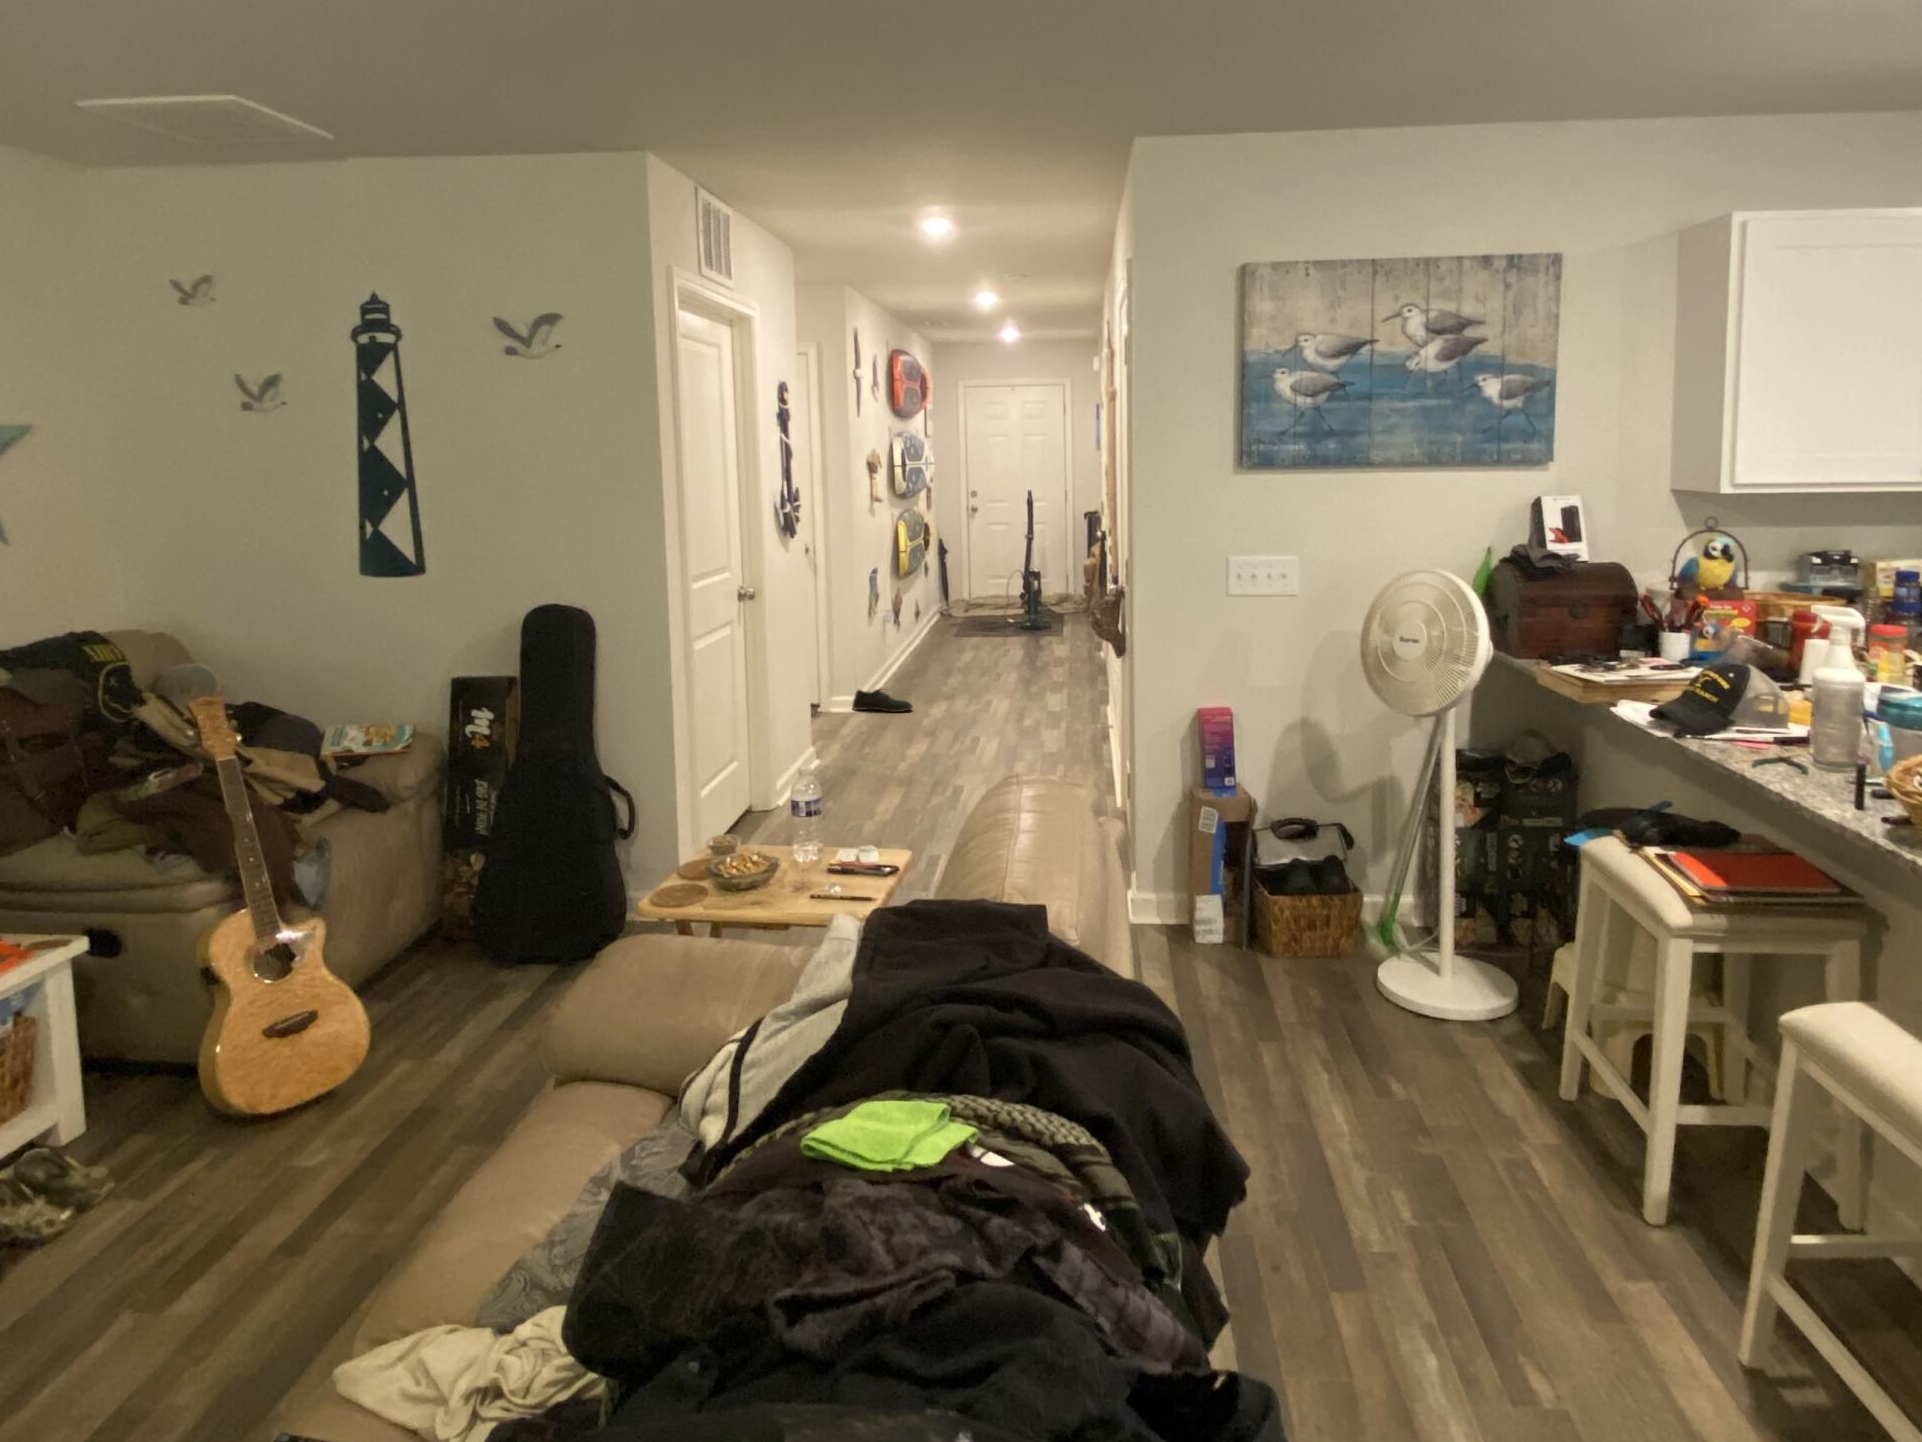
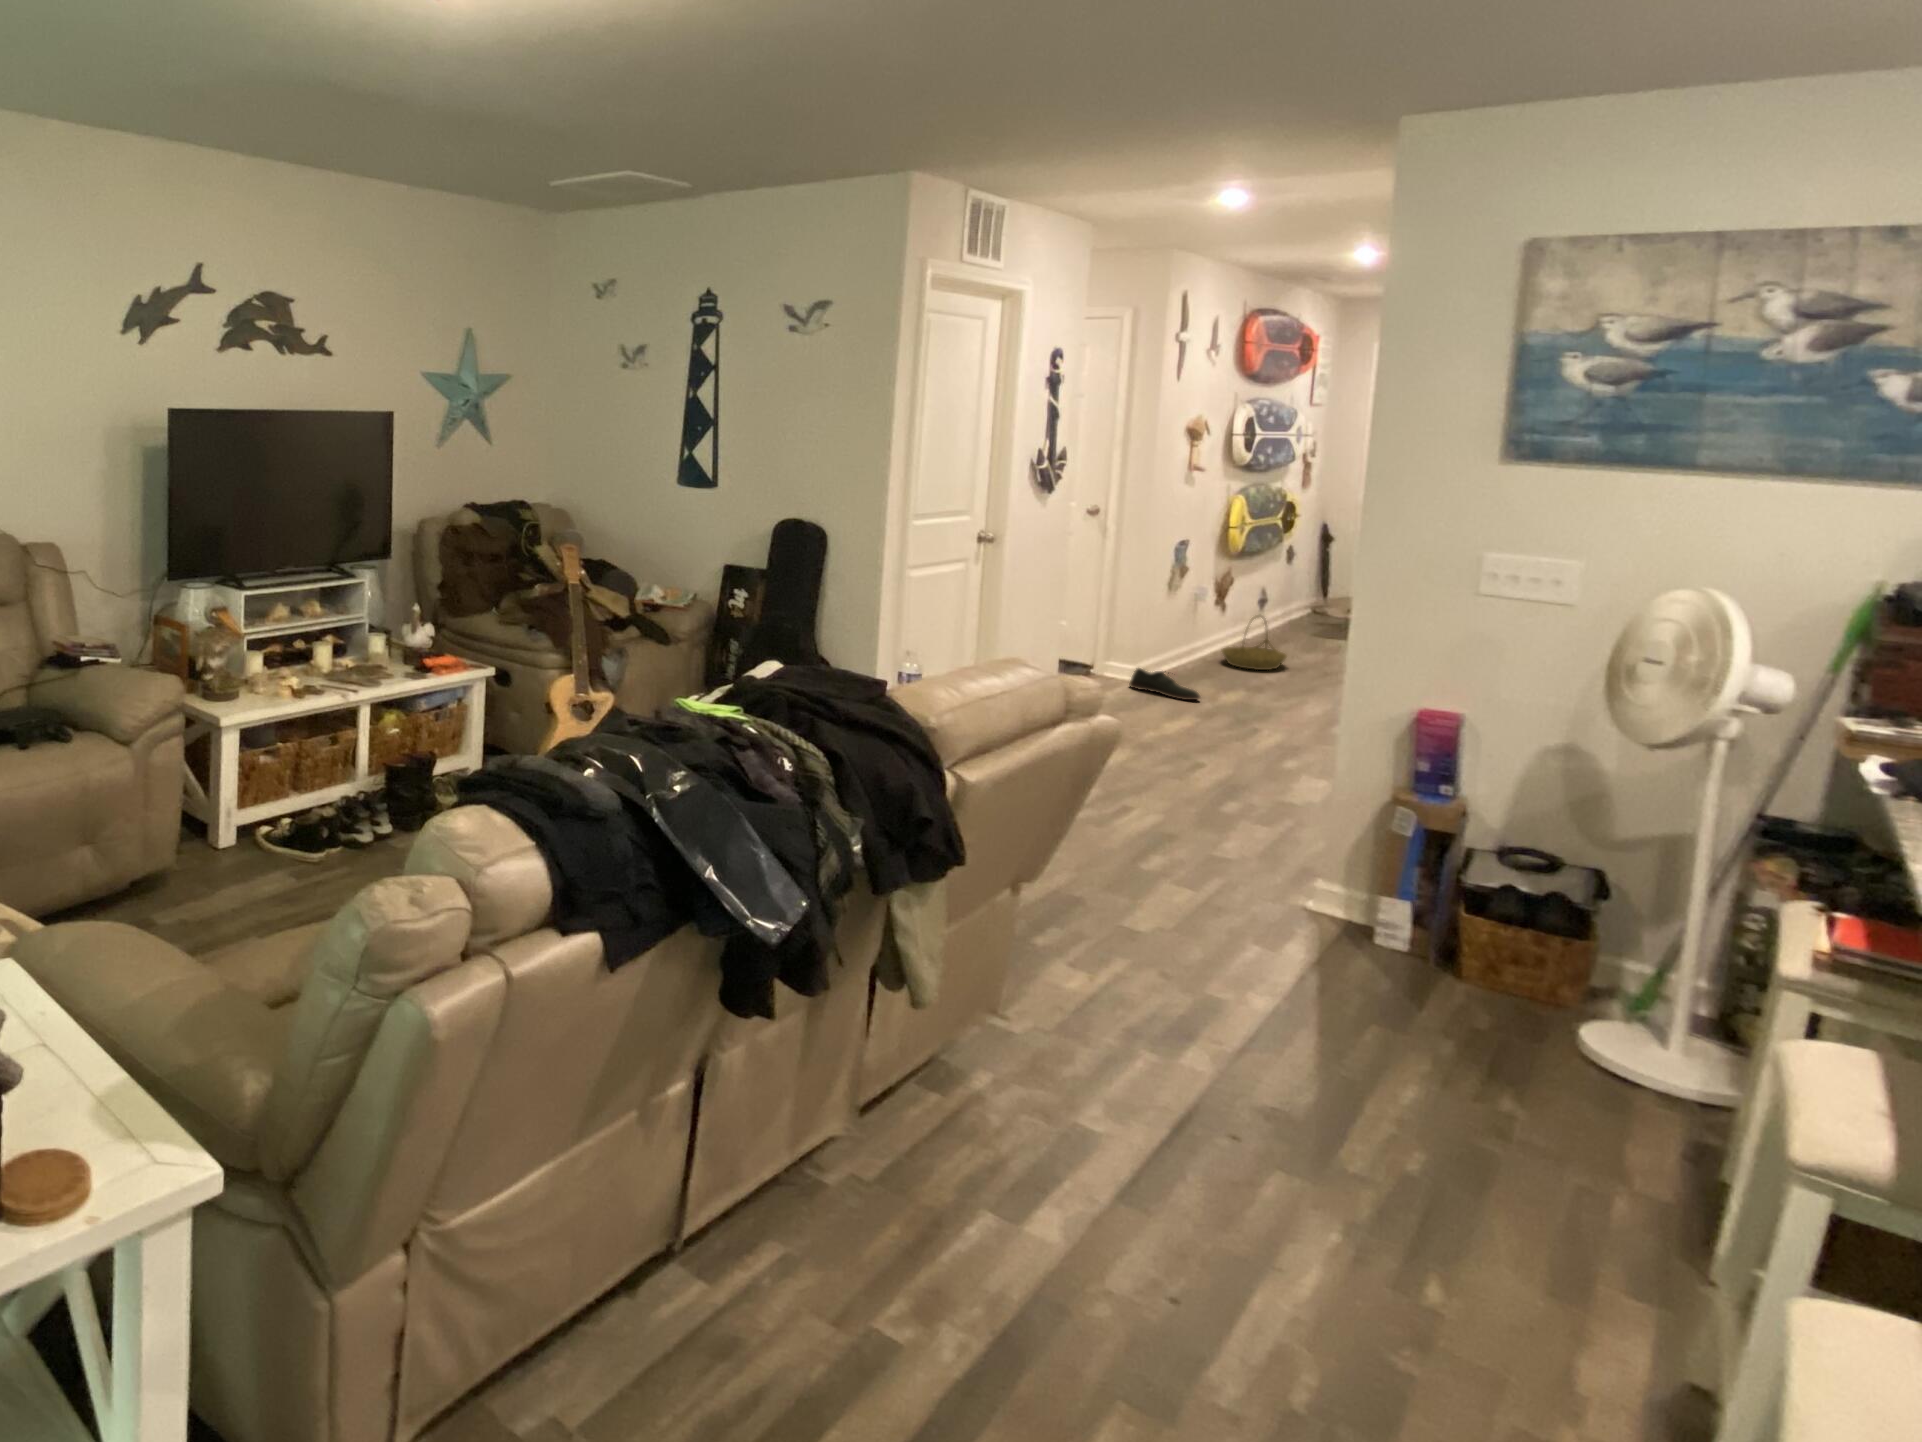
basket: none [903,620,950,669] -> present [1222,616,1287,670]

